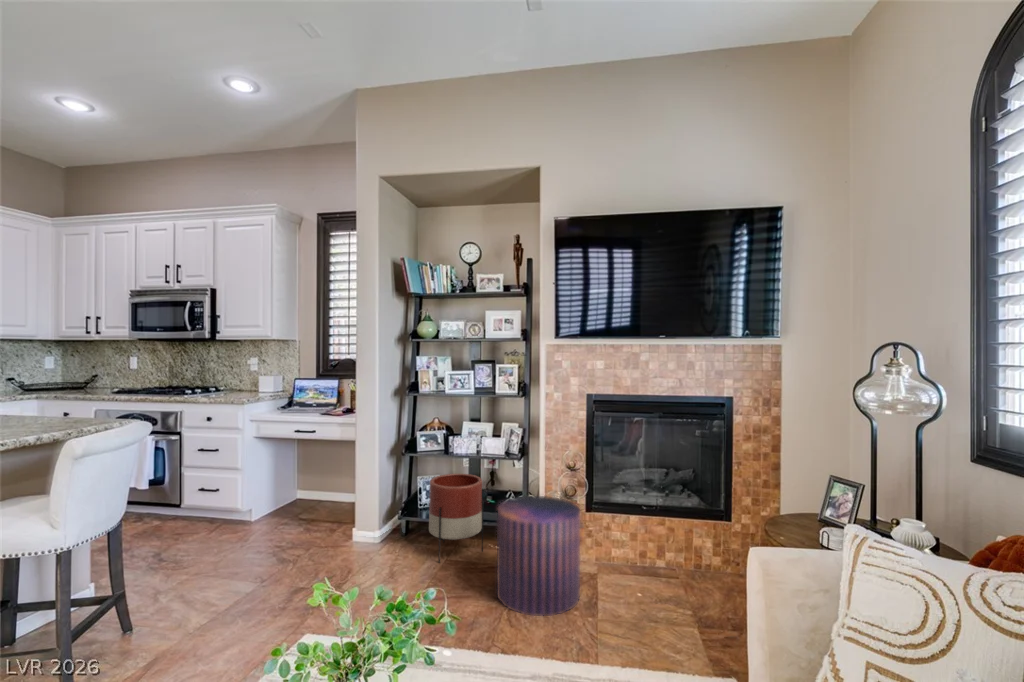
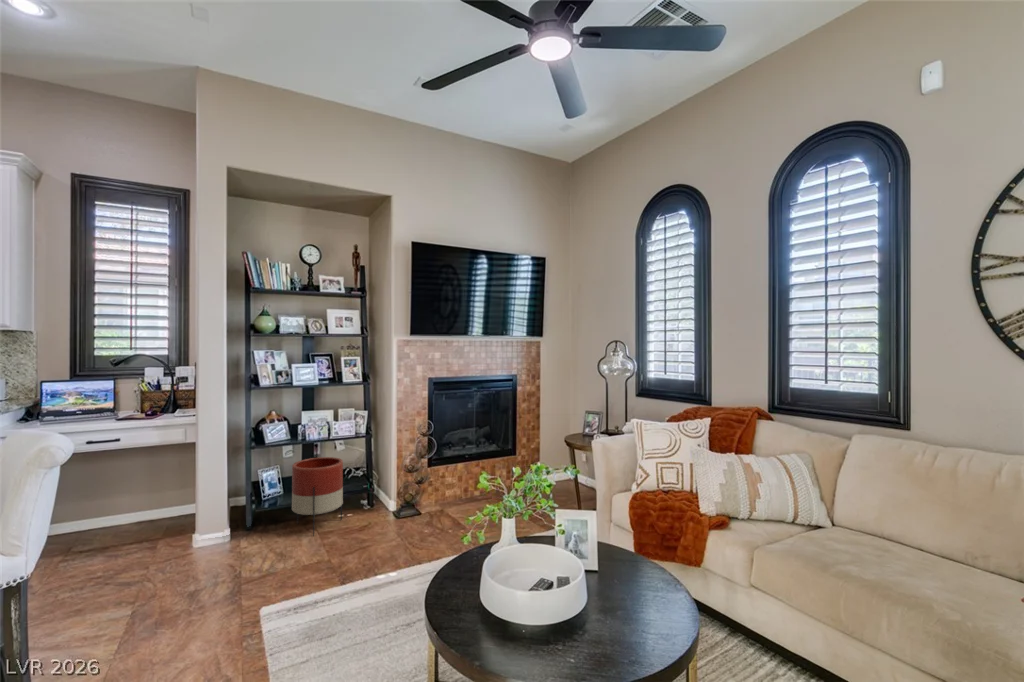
pouf: present [497,496,580,616] -> none [382,459,446,542]

